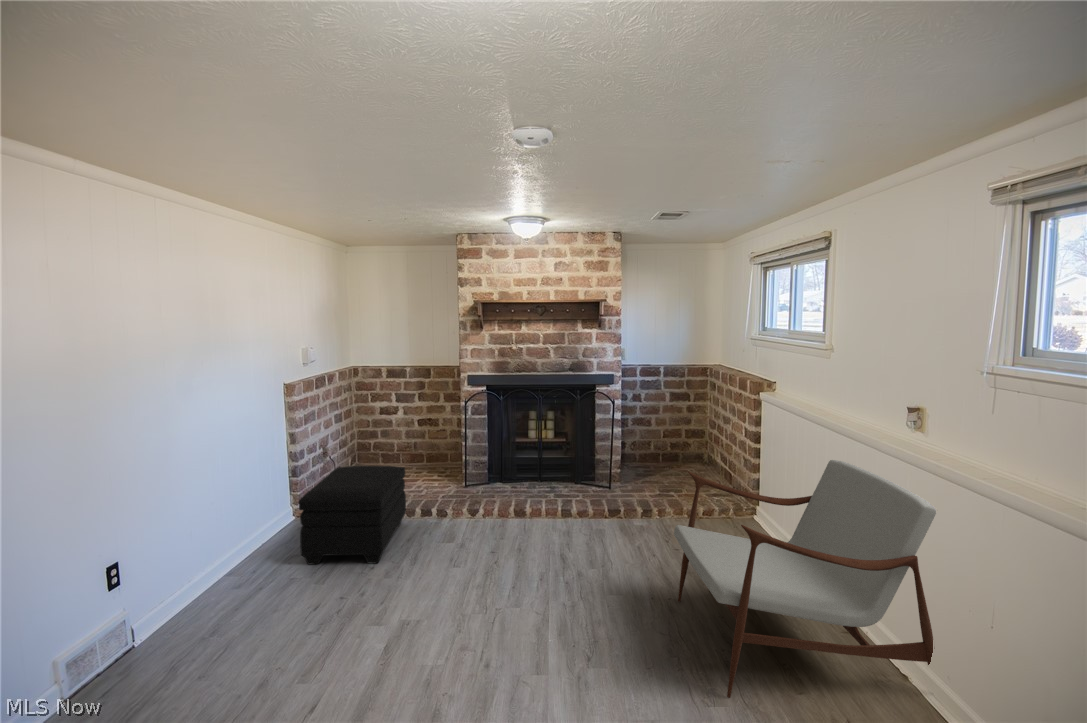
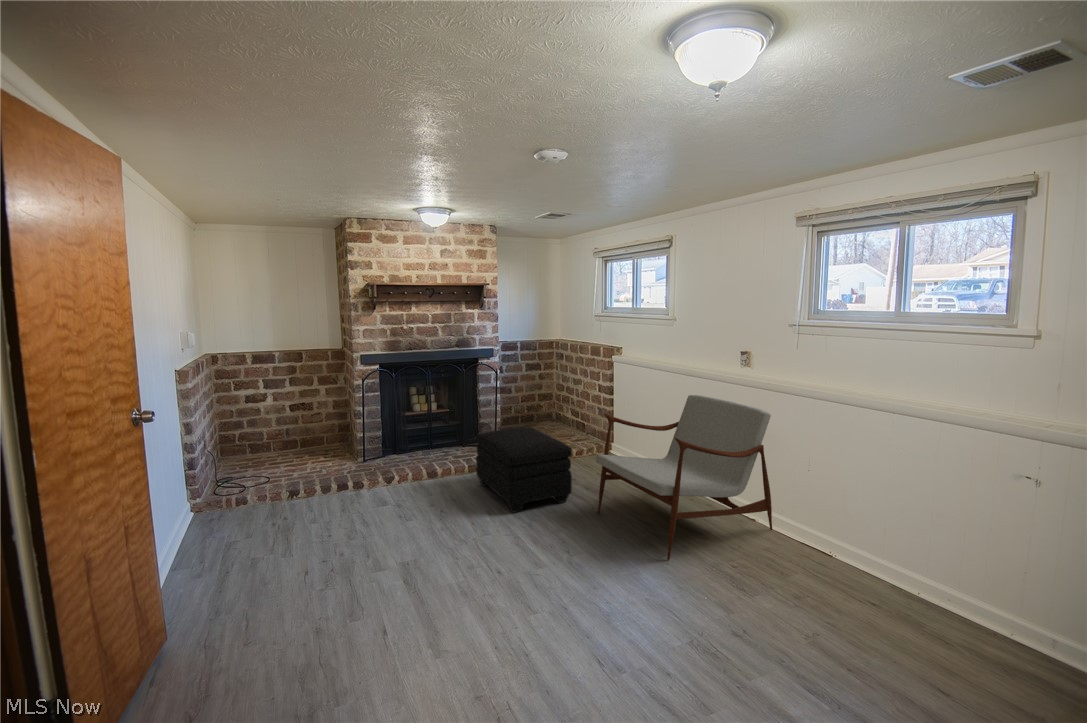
ottoman: present [299,466,406,564] -> present [476,427,572,513]

